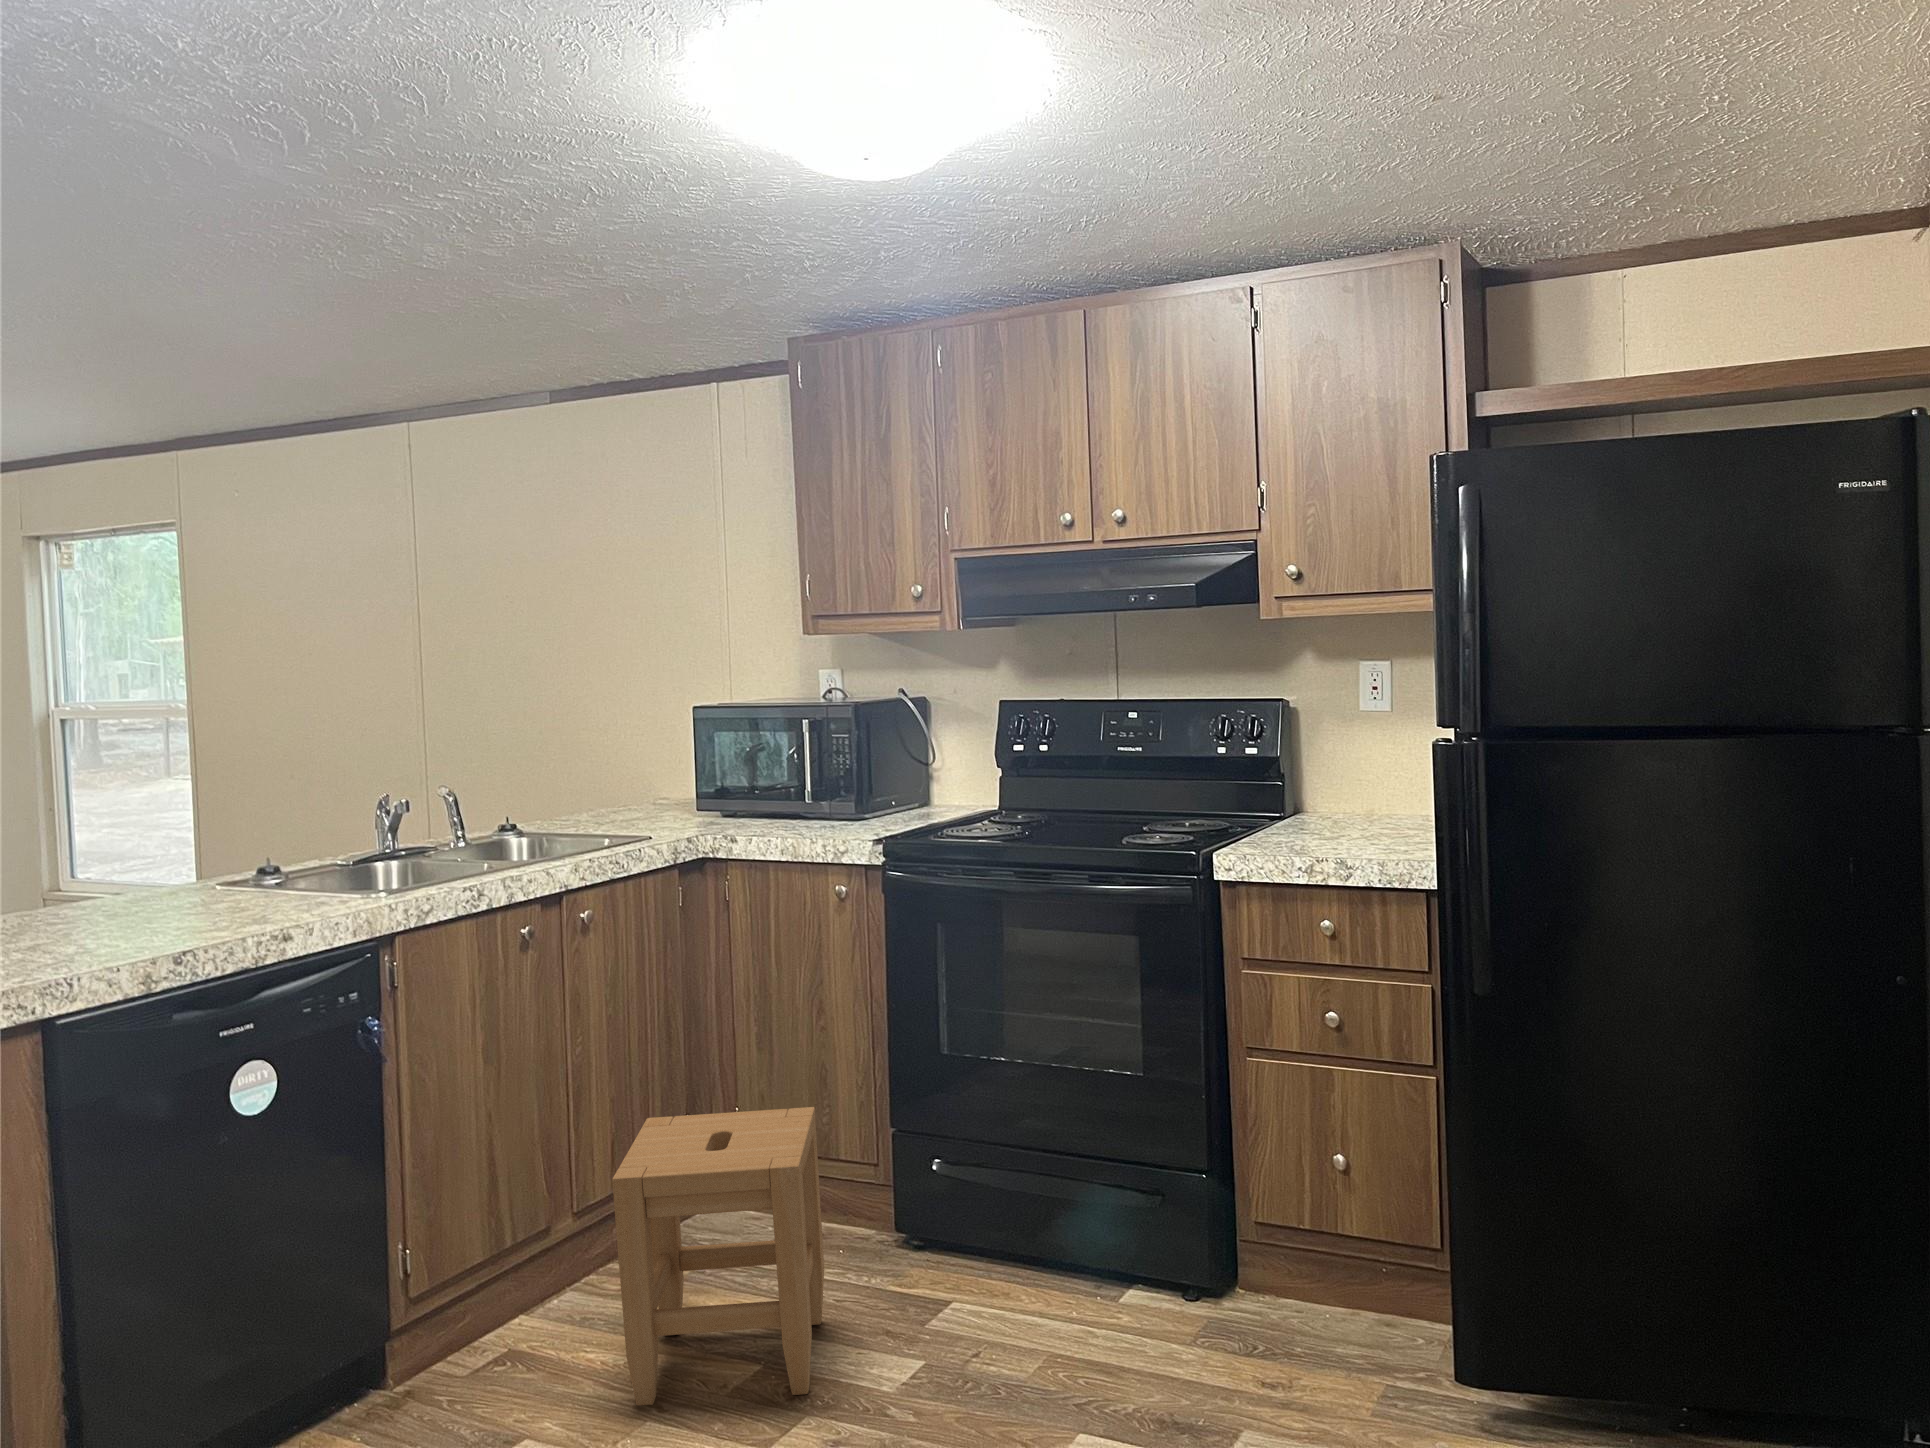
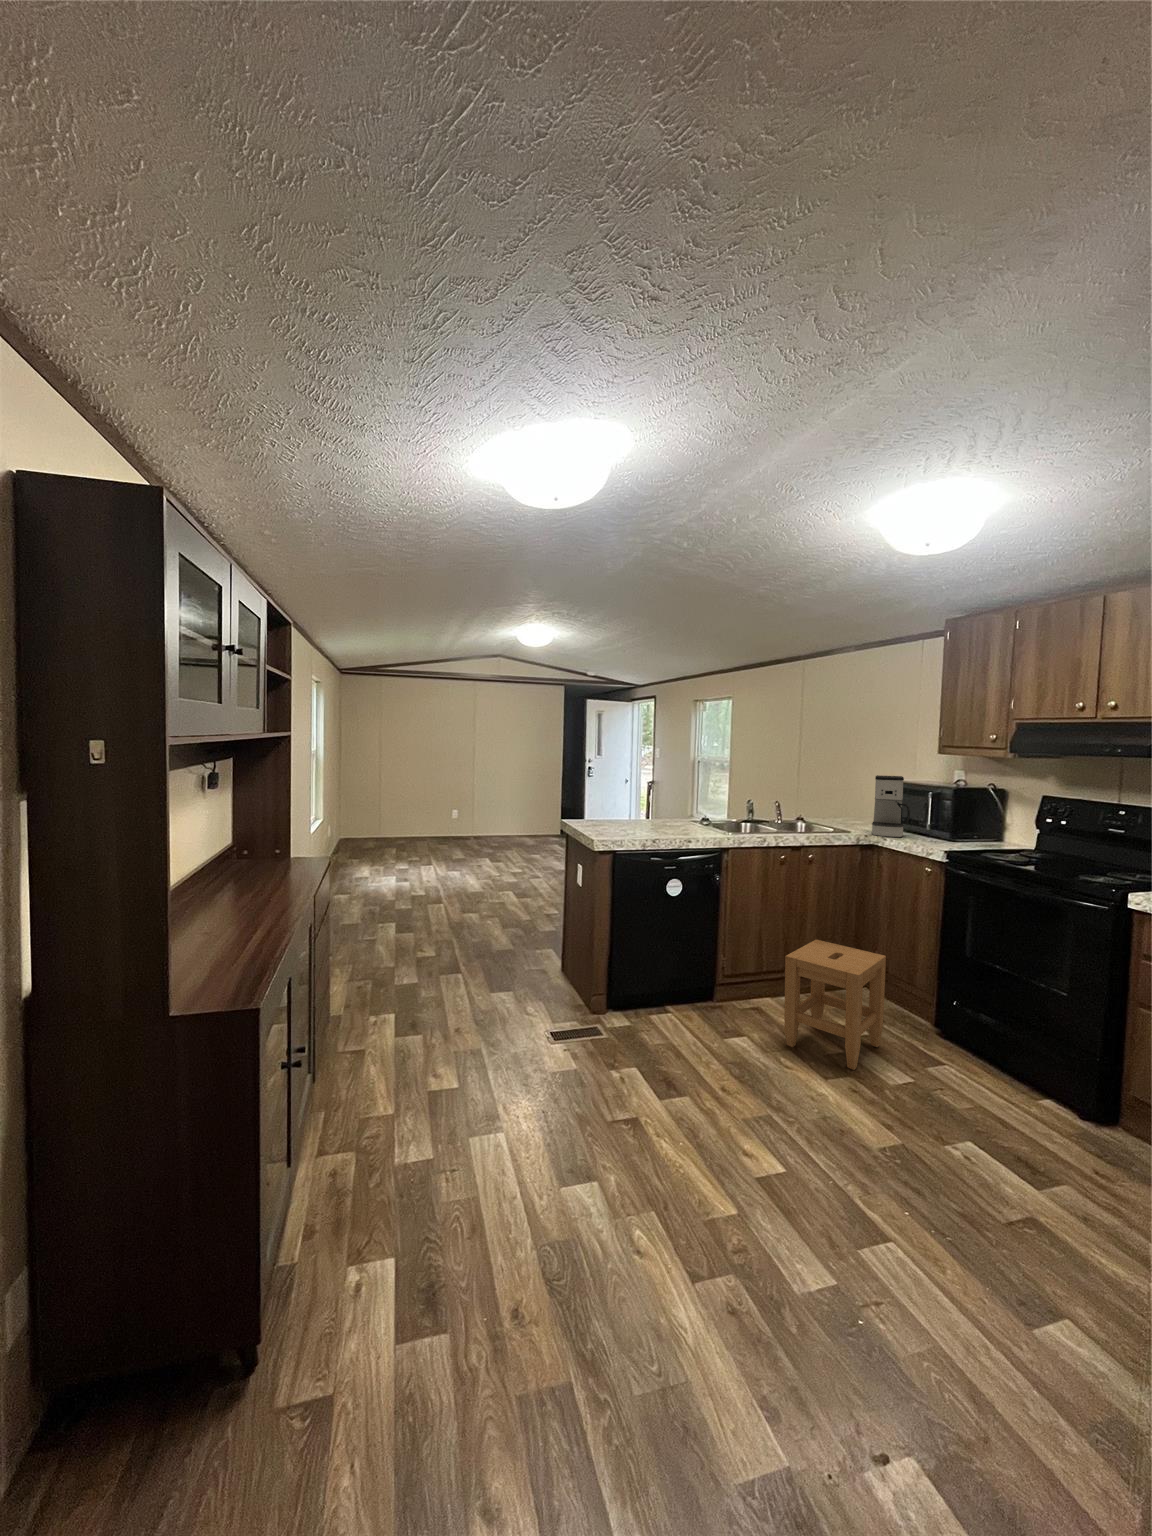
coffee maker: none [678,691,766,839] -> present [872,775,910,838]

